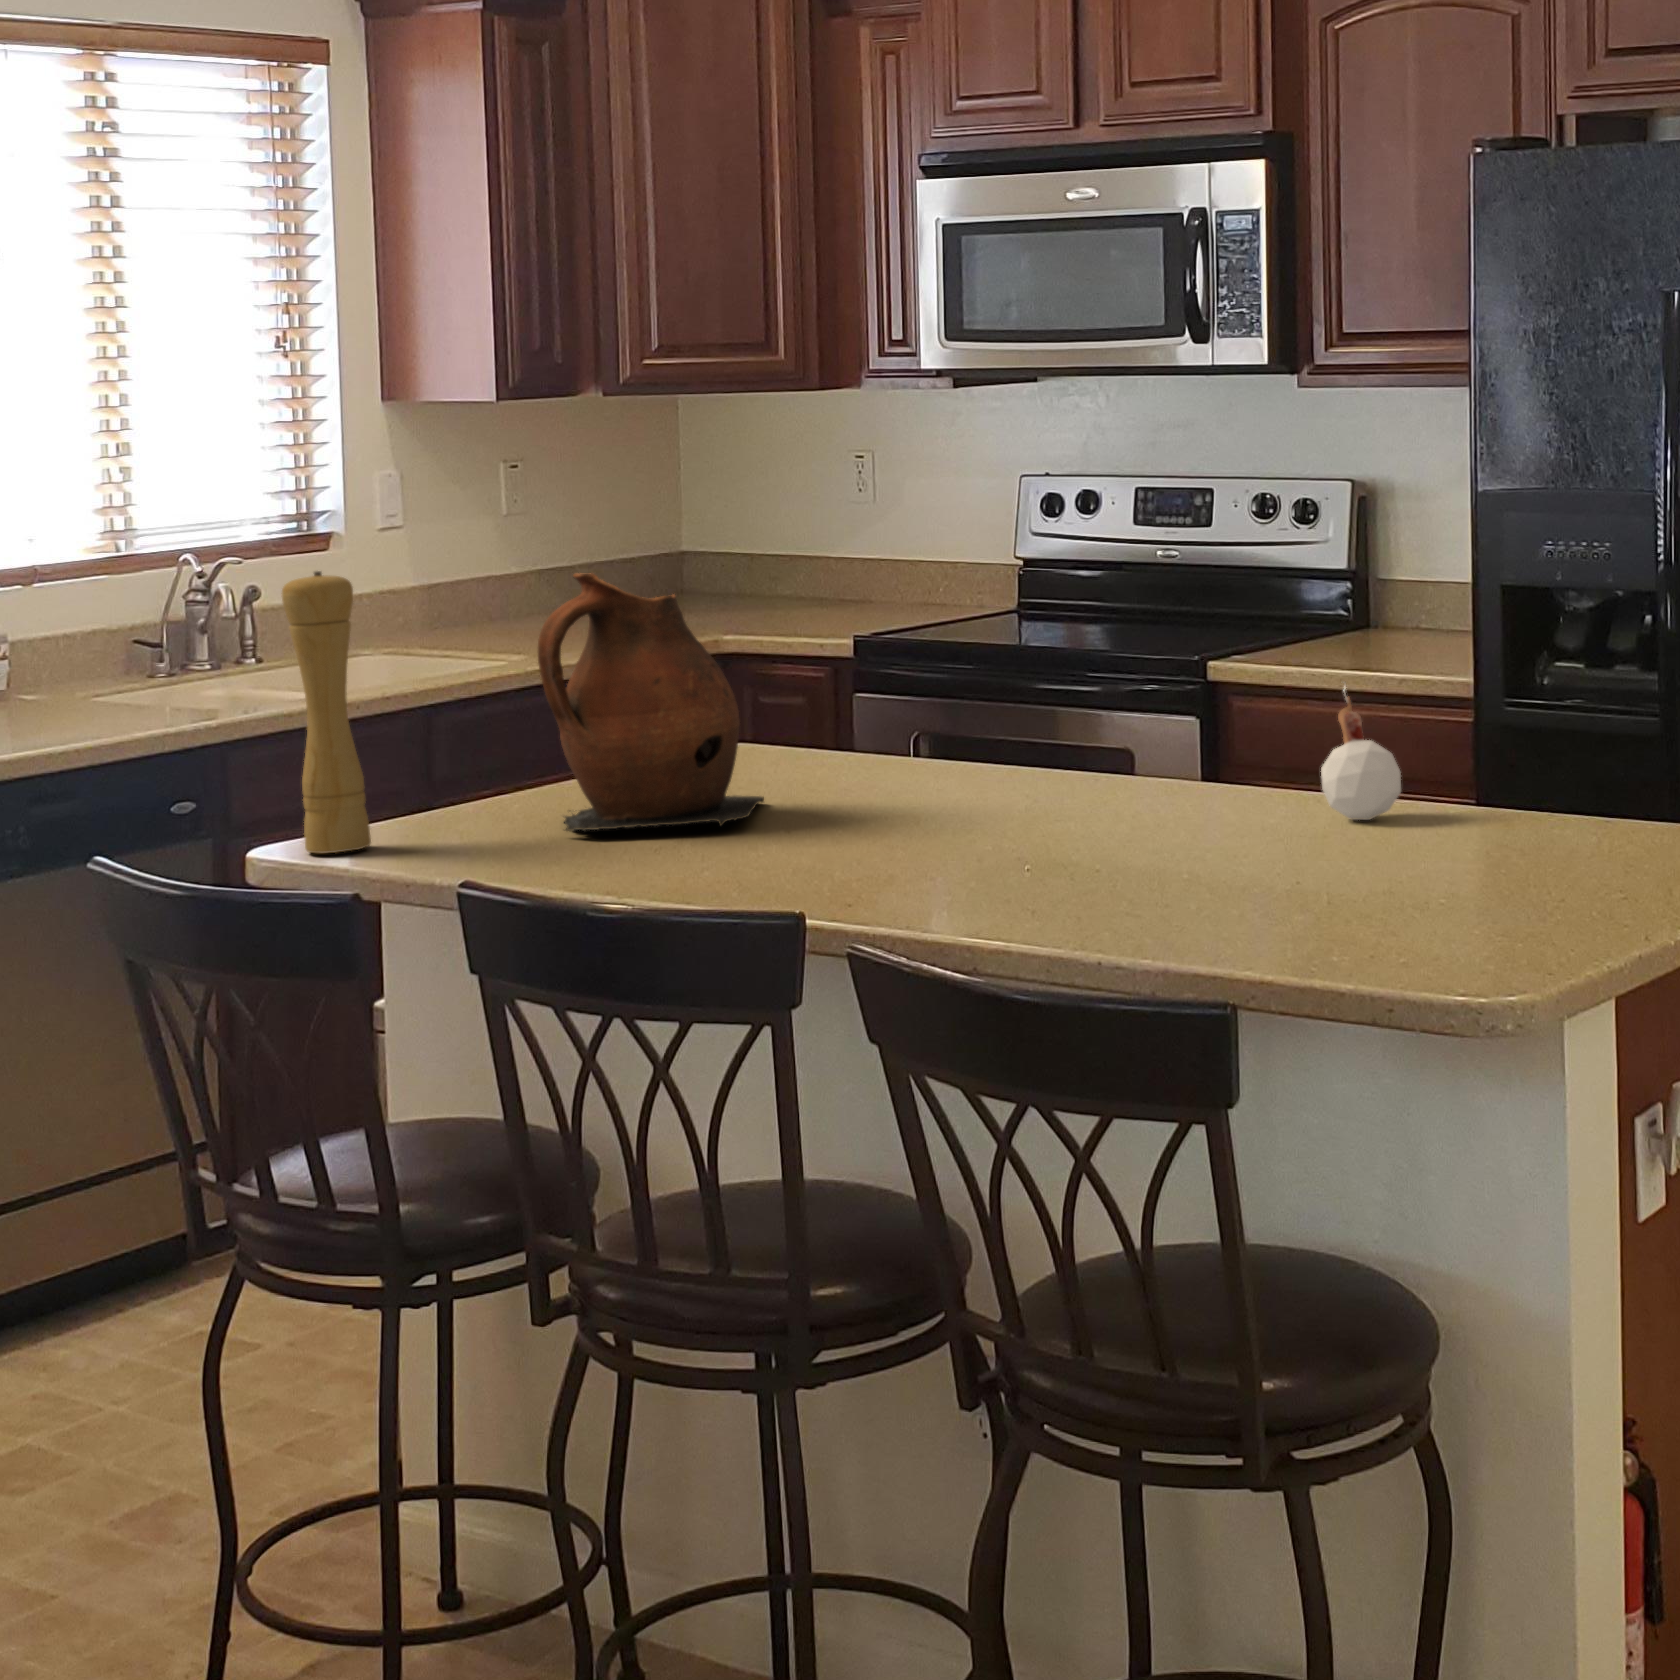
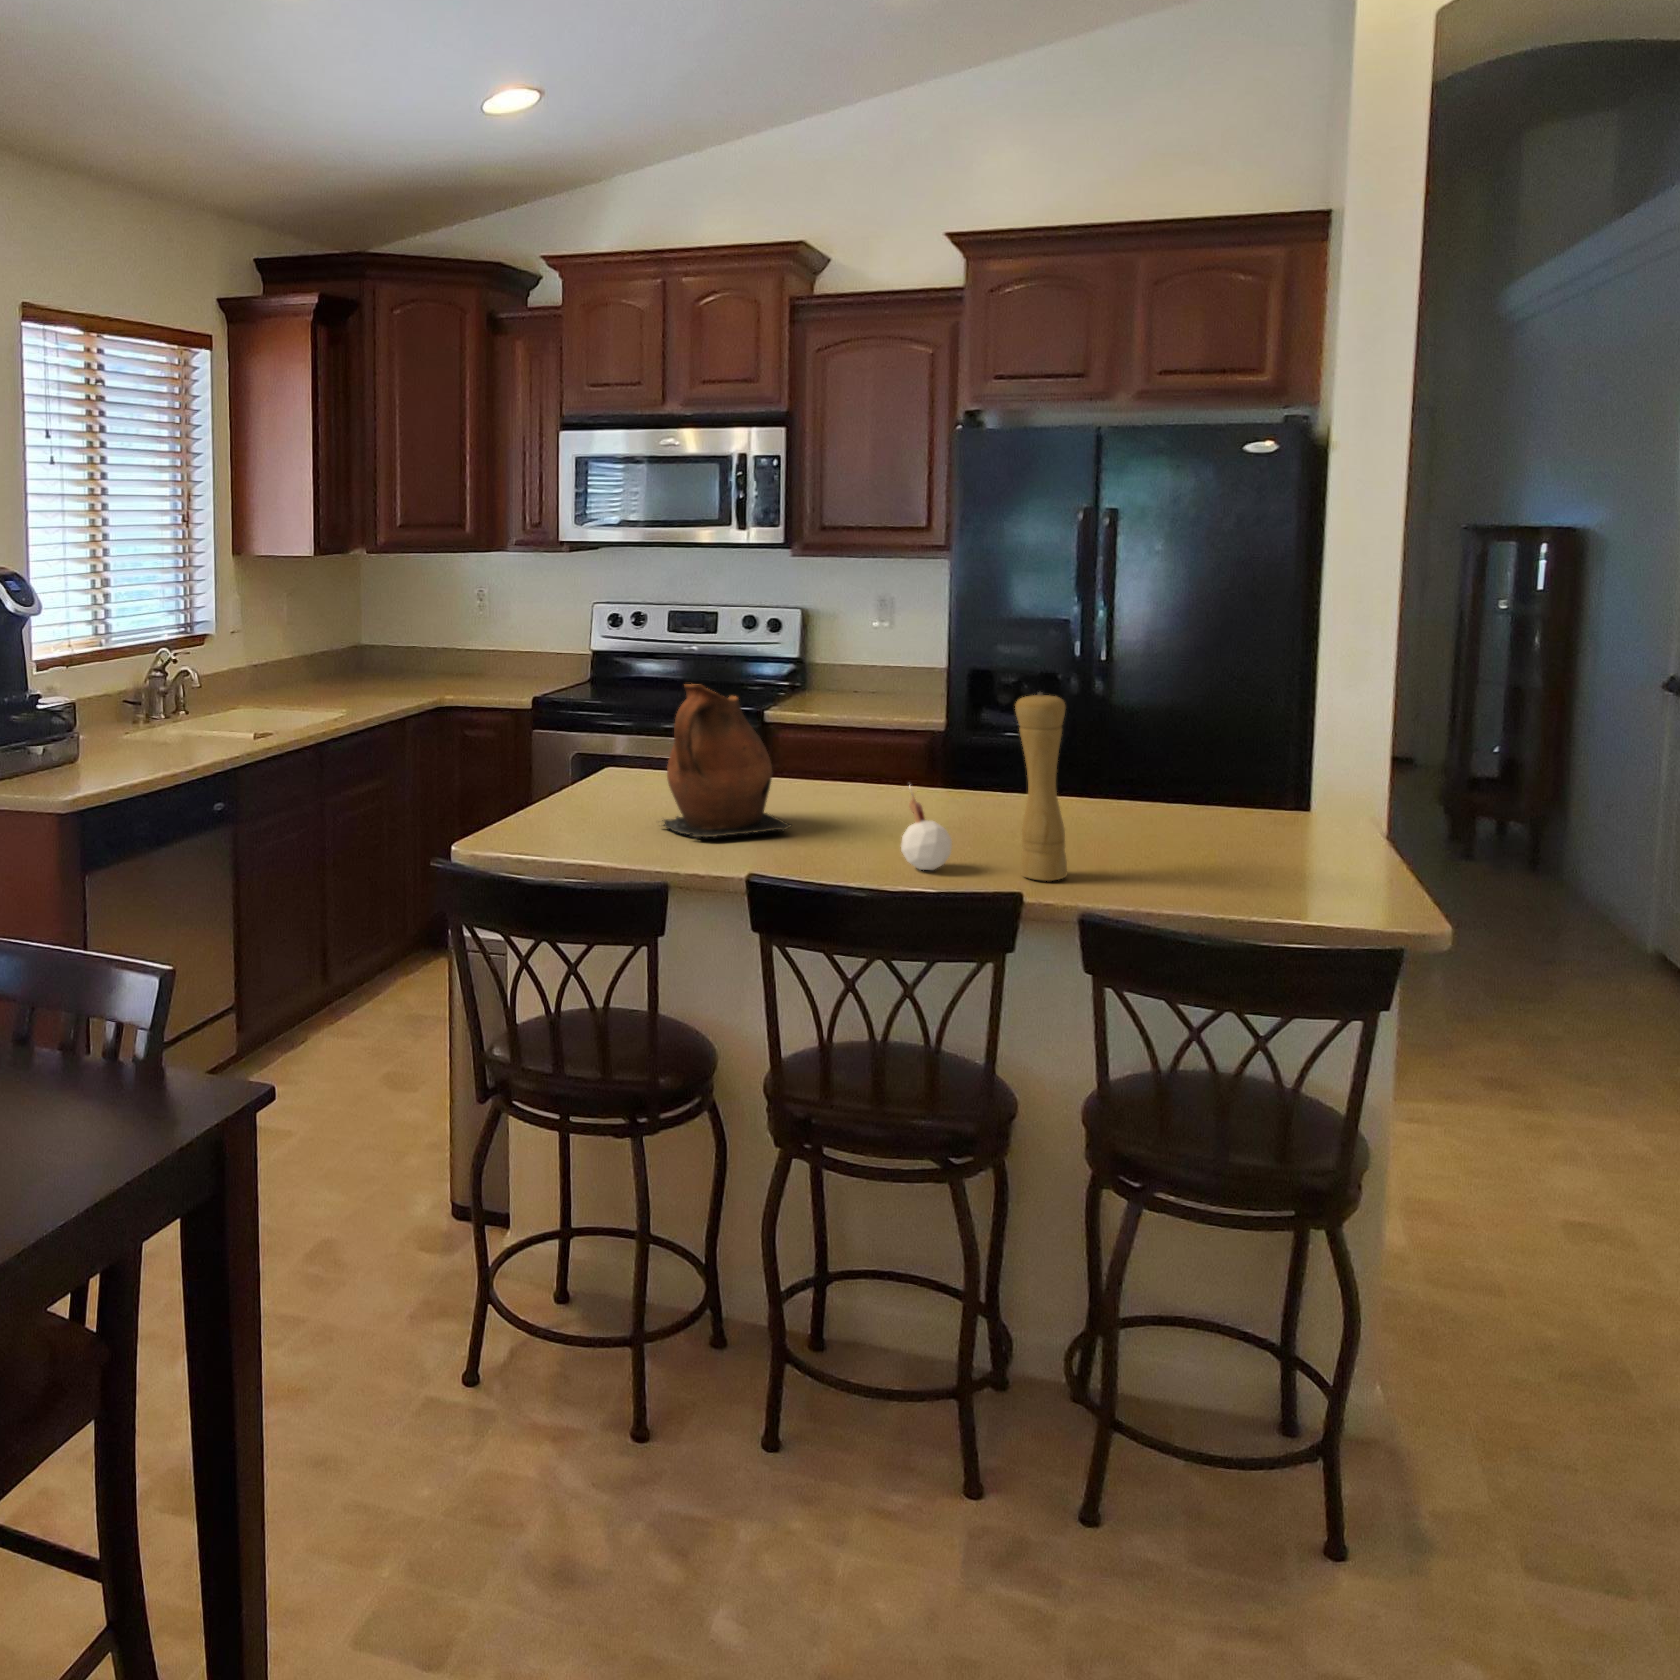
pepper mill: present [282,571,371,853] -> present [1015,692,1067,881]
candle: present [1321,682,1401,820] -> present [901,785,952,870]

